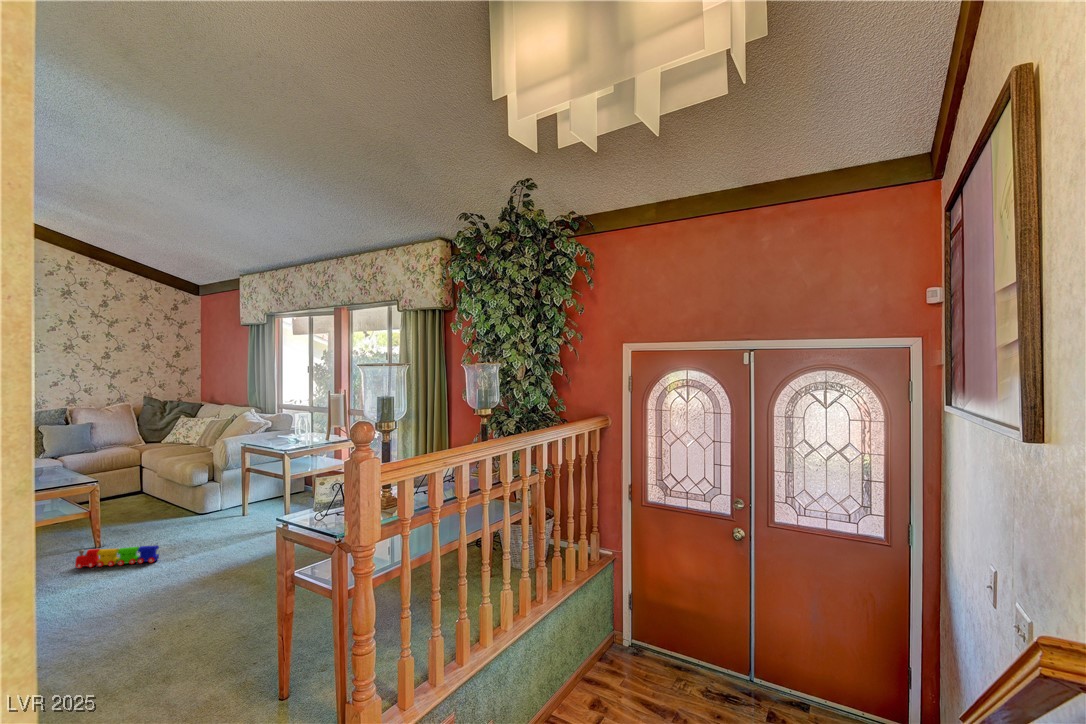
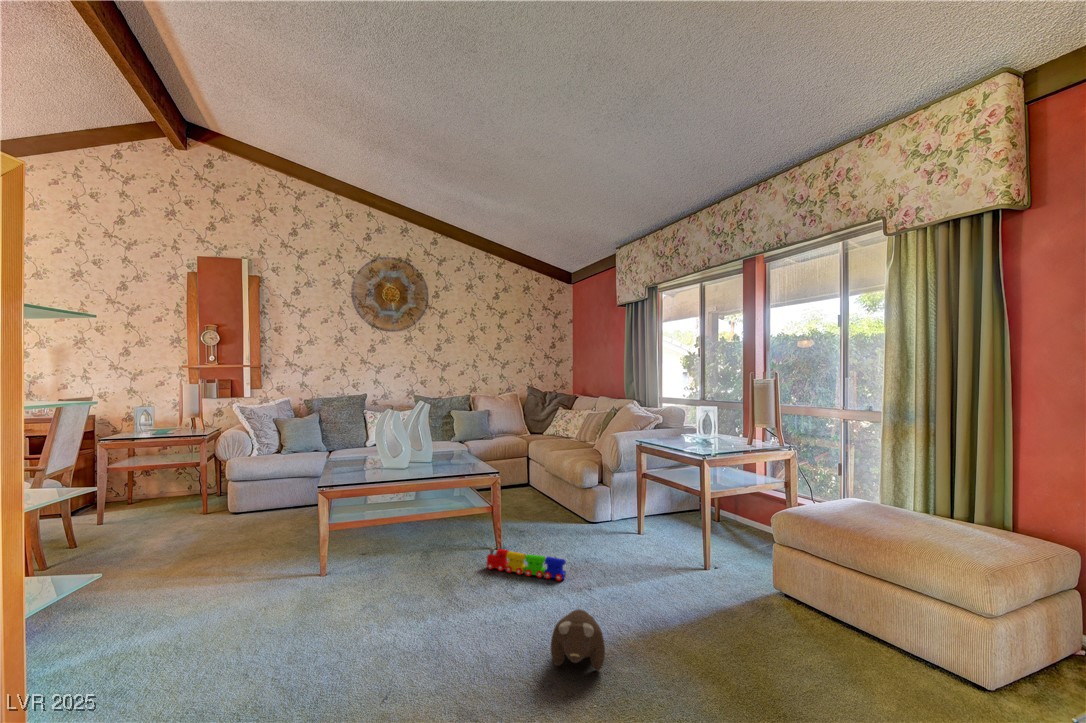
plush toy: none [126,573,173,615] -> present [551,610,605,670]

